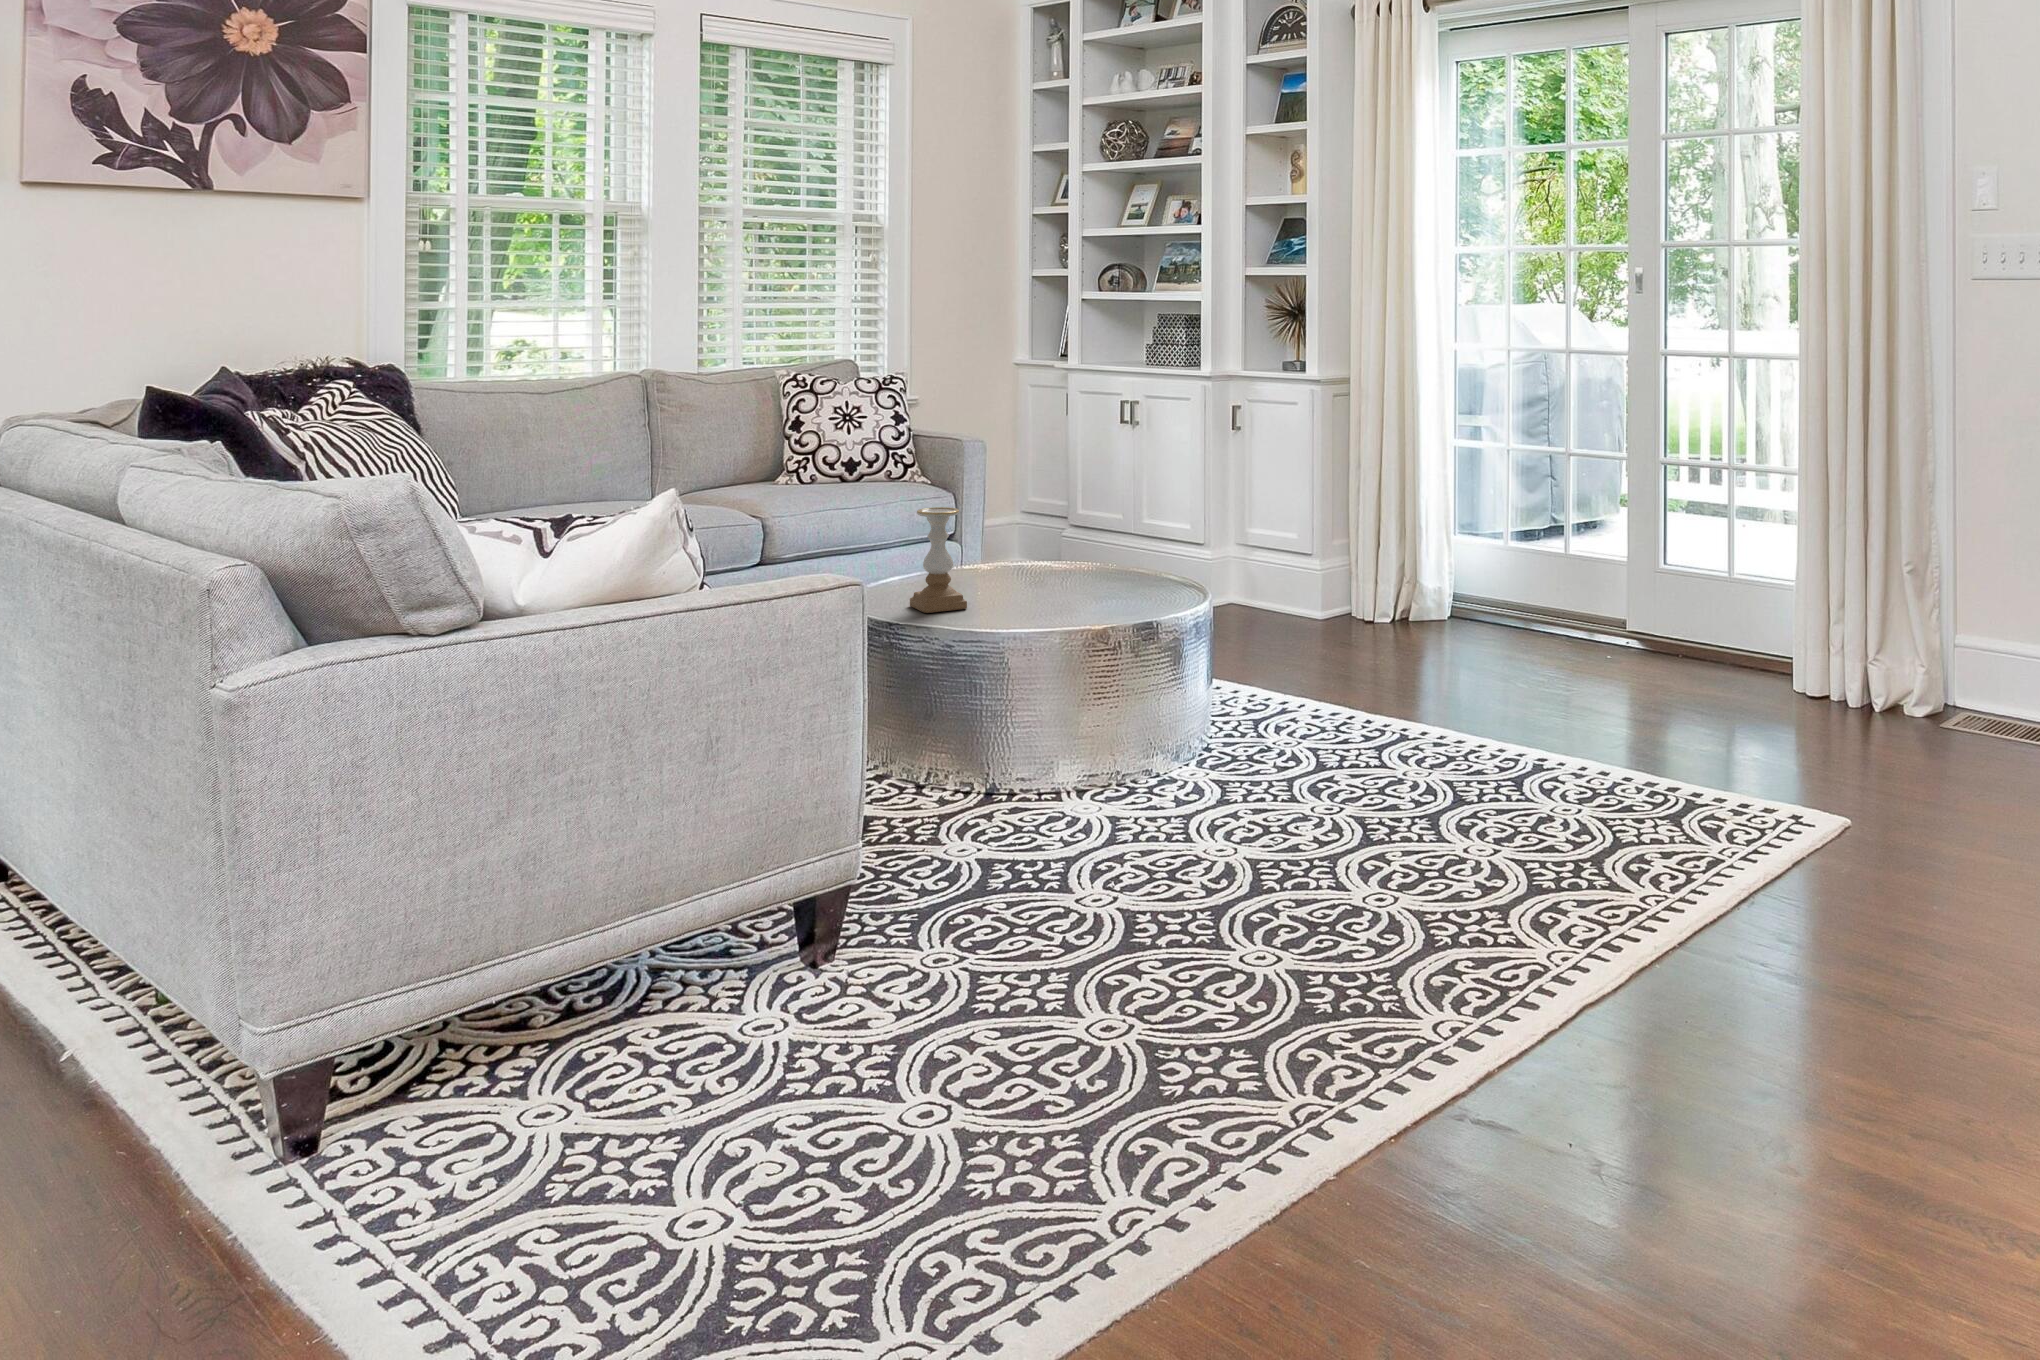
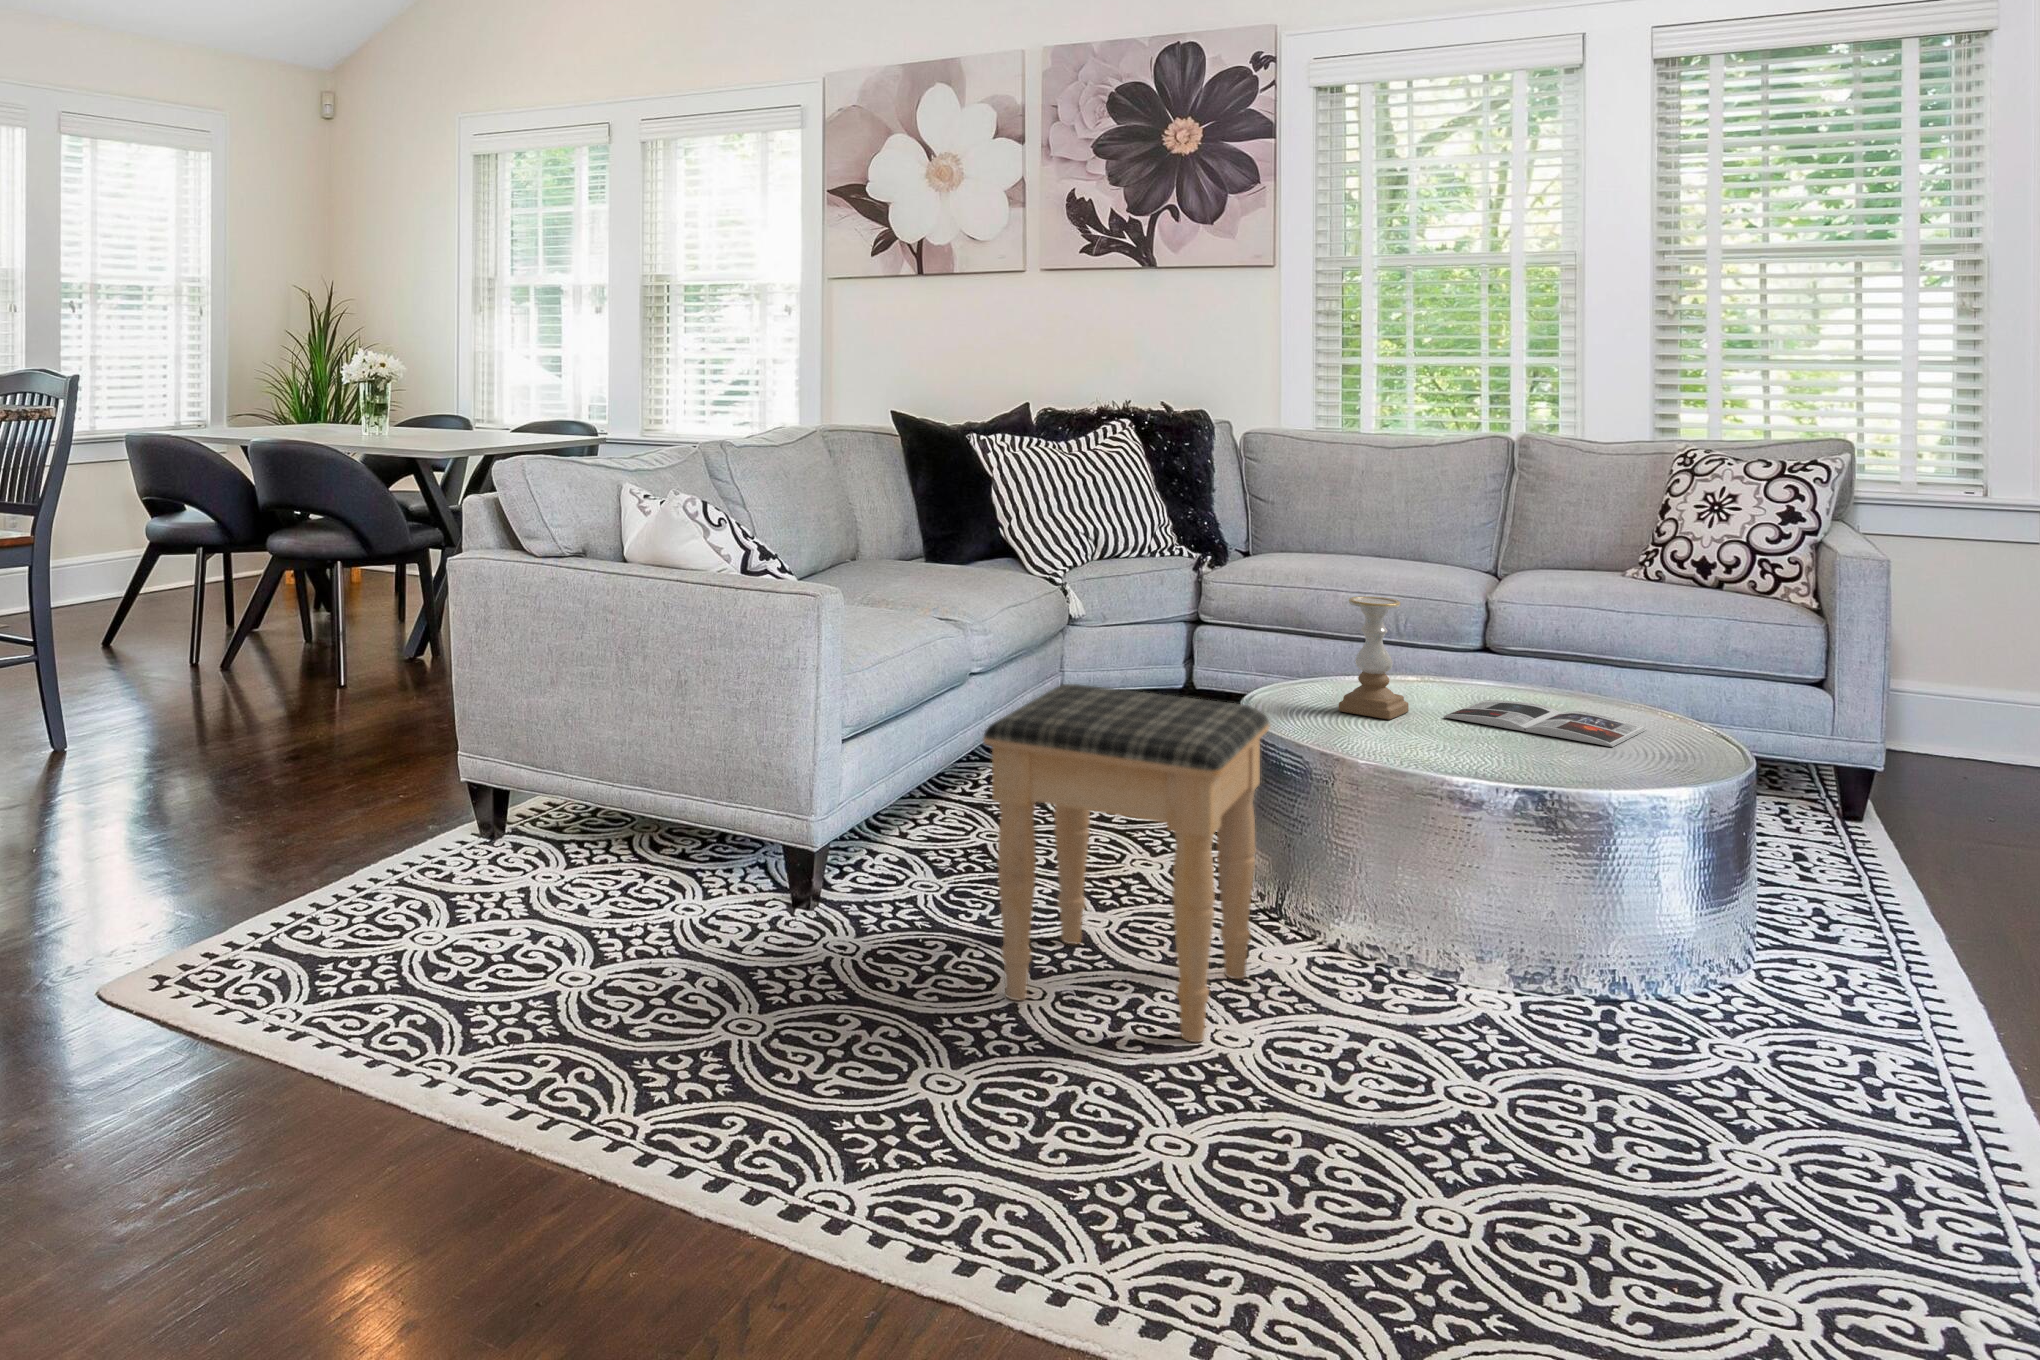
magazine: none [953,572,1096,598] -> present [1444,700,1646,747]
footstool: none [917,601,1206,927] -> present [983,684,1270,1042]

